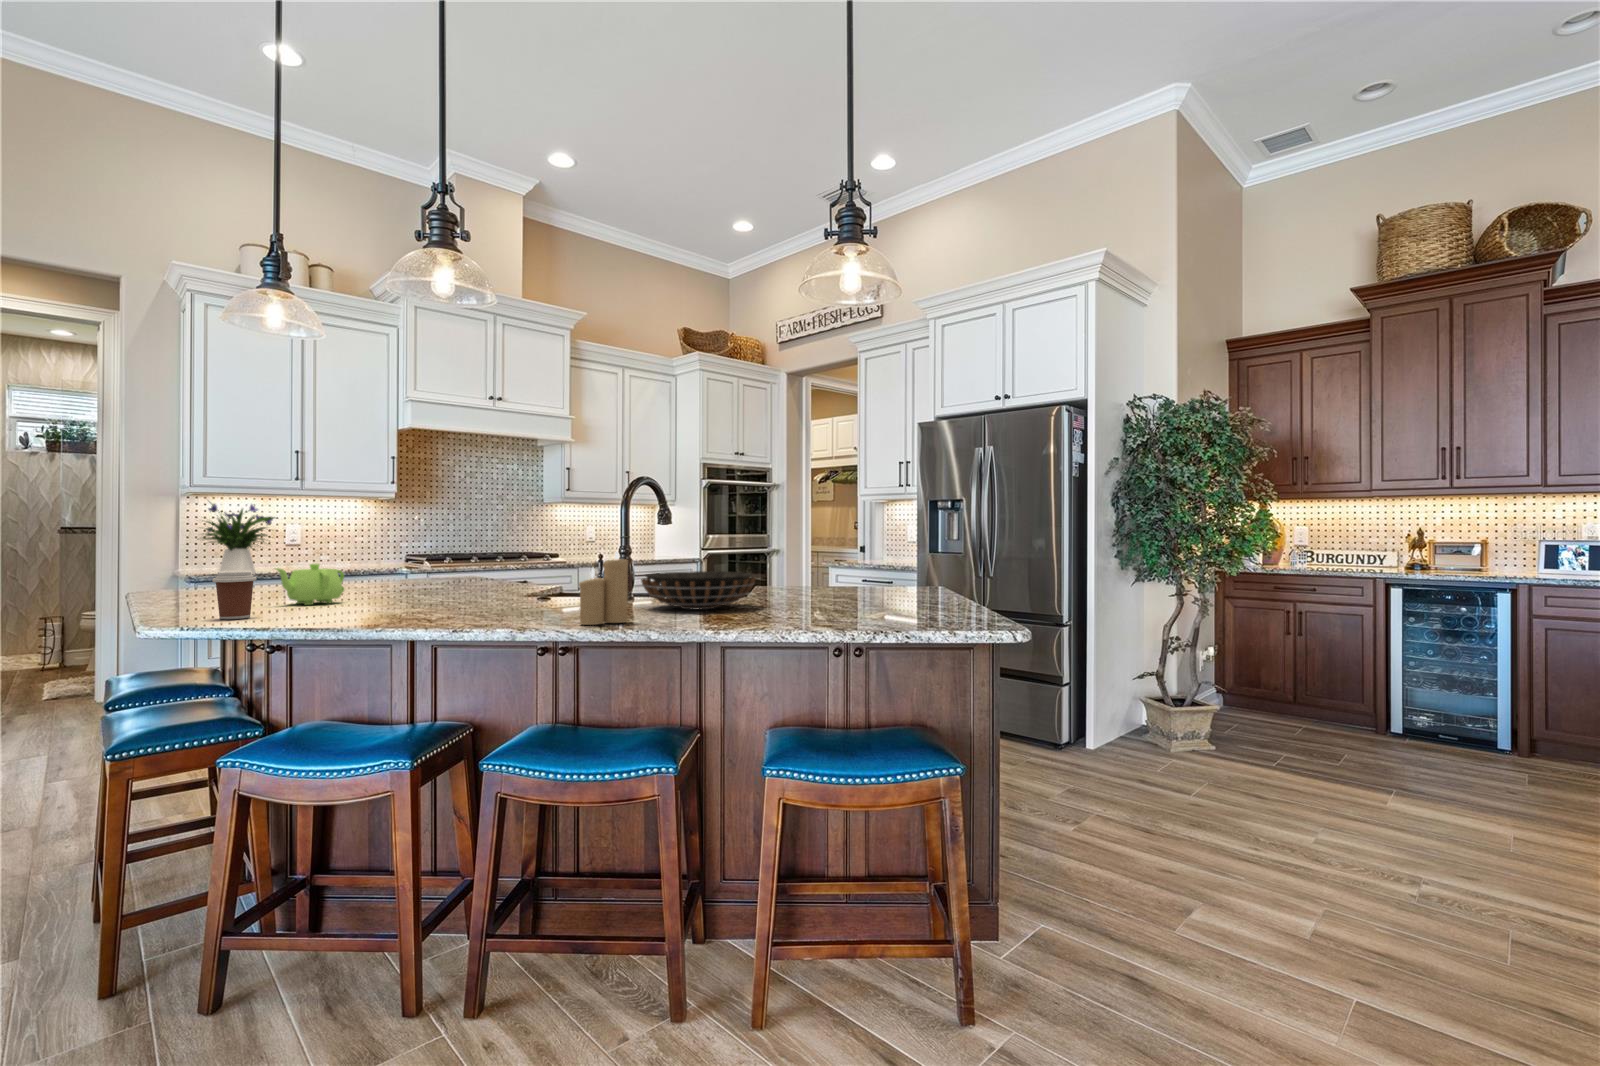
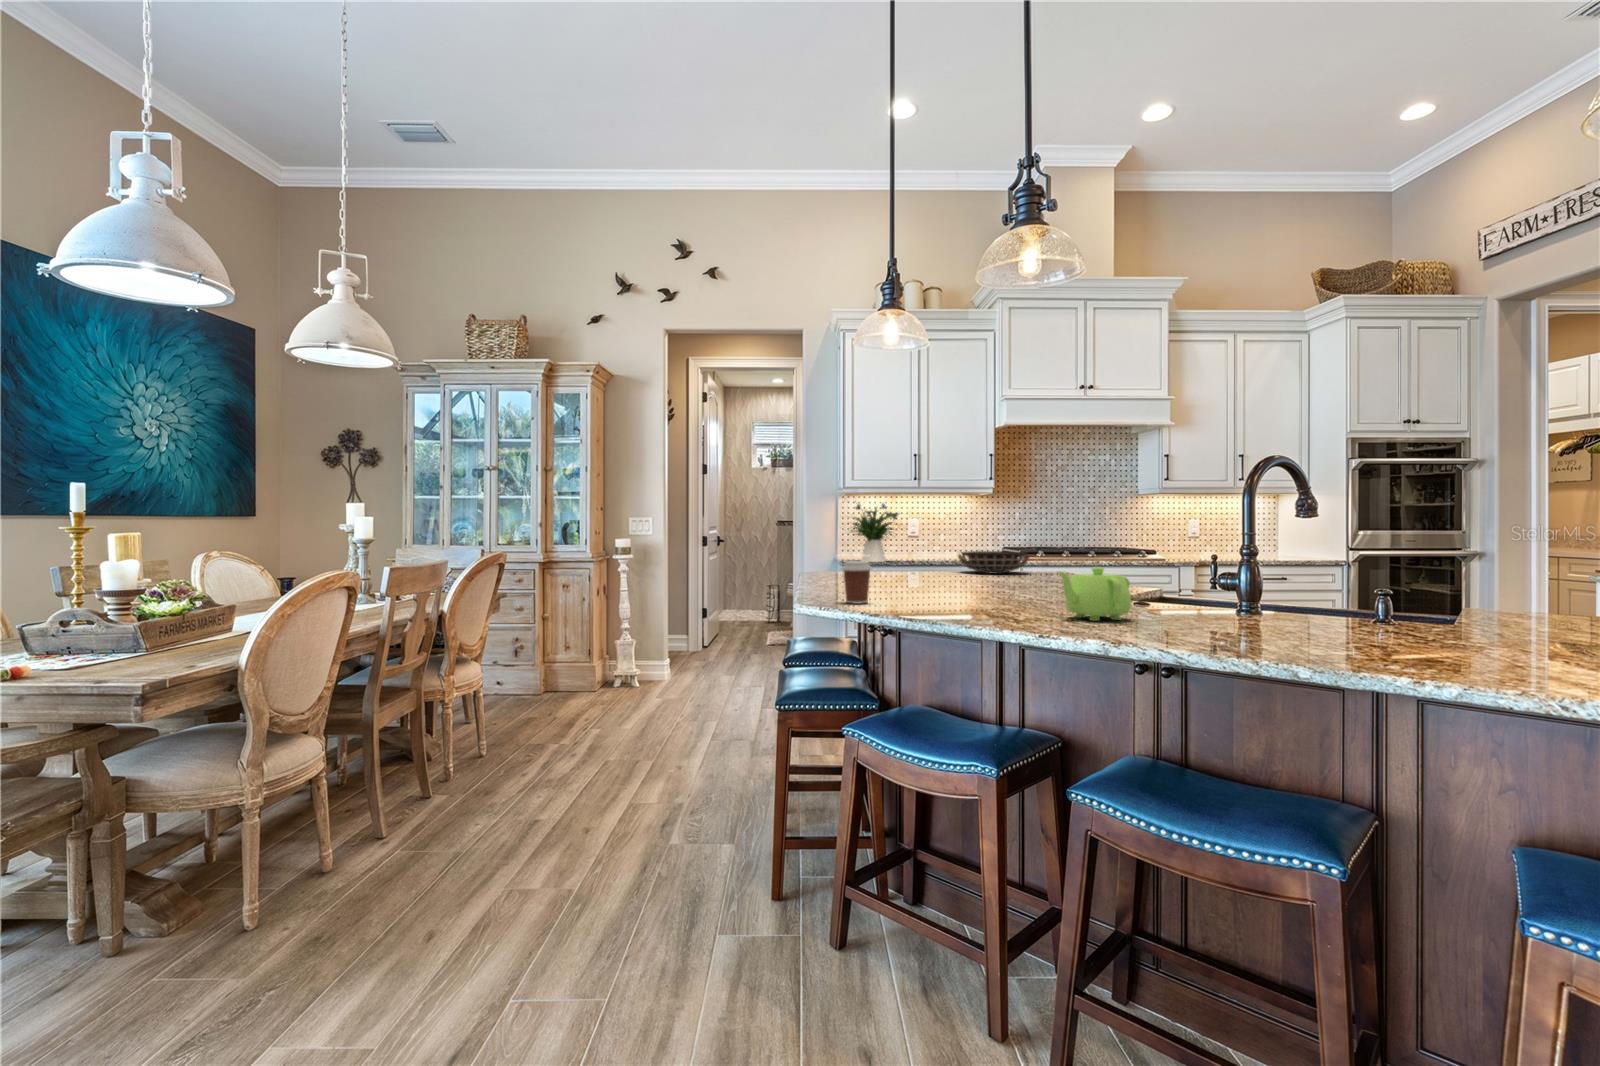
candle: present [579,551,628,625] -> none [1190,551,1262,648]
teapot: present [276,564,344,605] -> present [1058,567,1131,621]
decorative bowl: present [641,571,756,610] -> present [958,551,1030,574]

